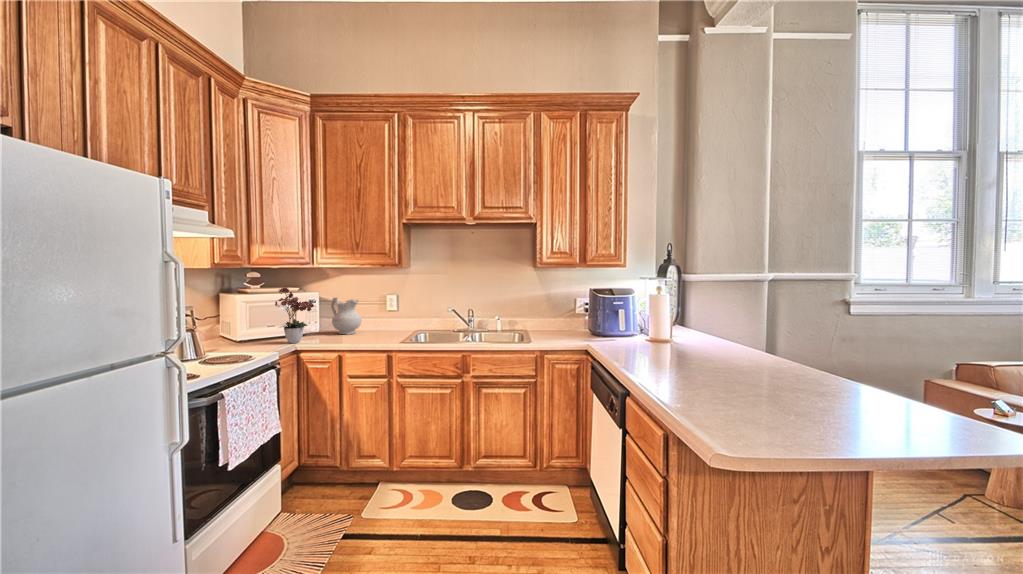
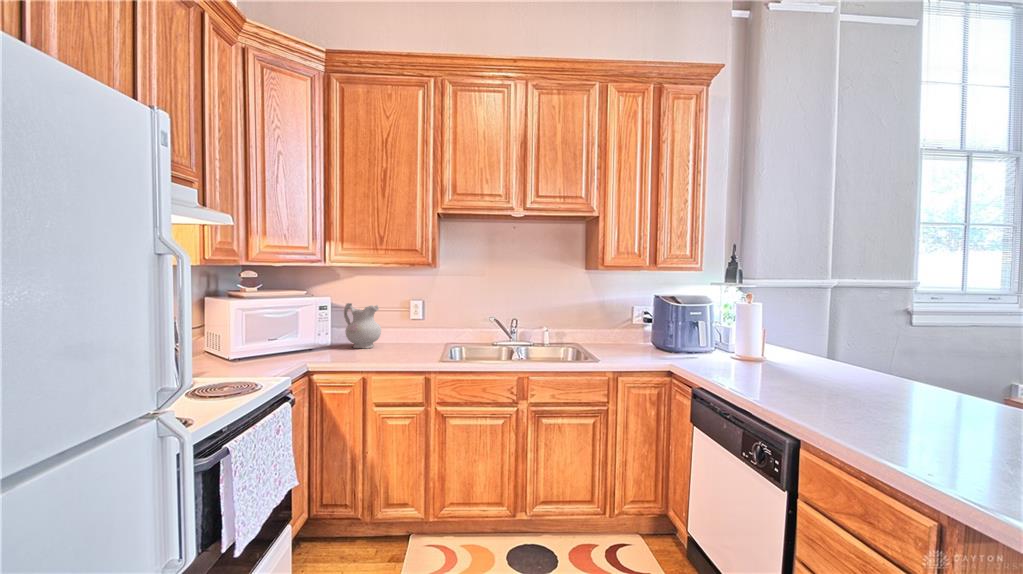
flower arrangement: present [275,287,314,343] -> none [279,287,334,362]

